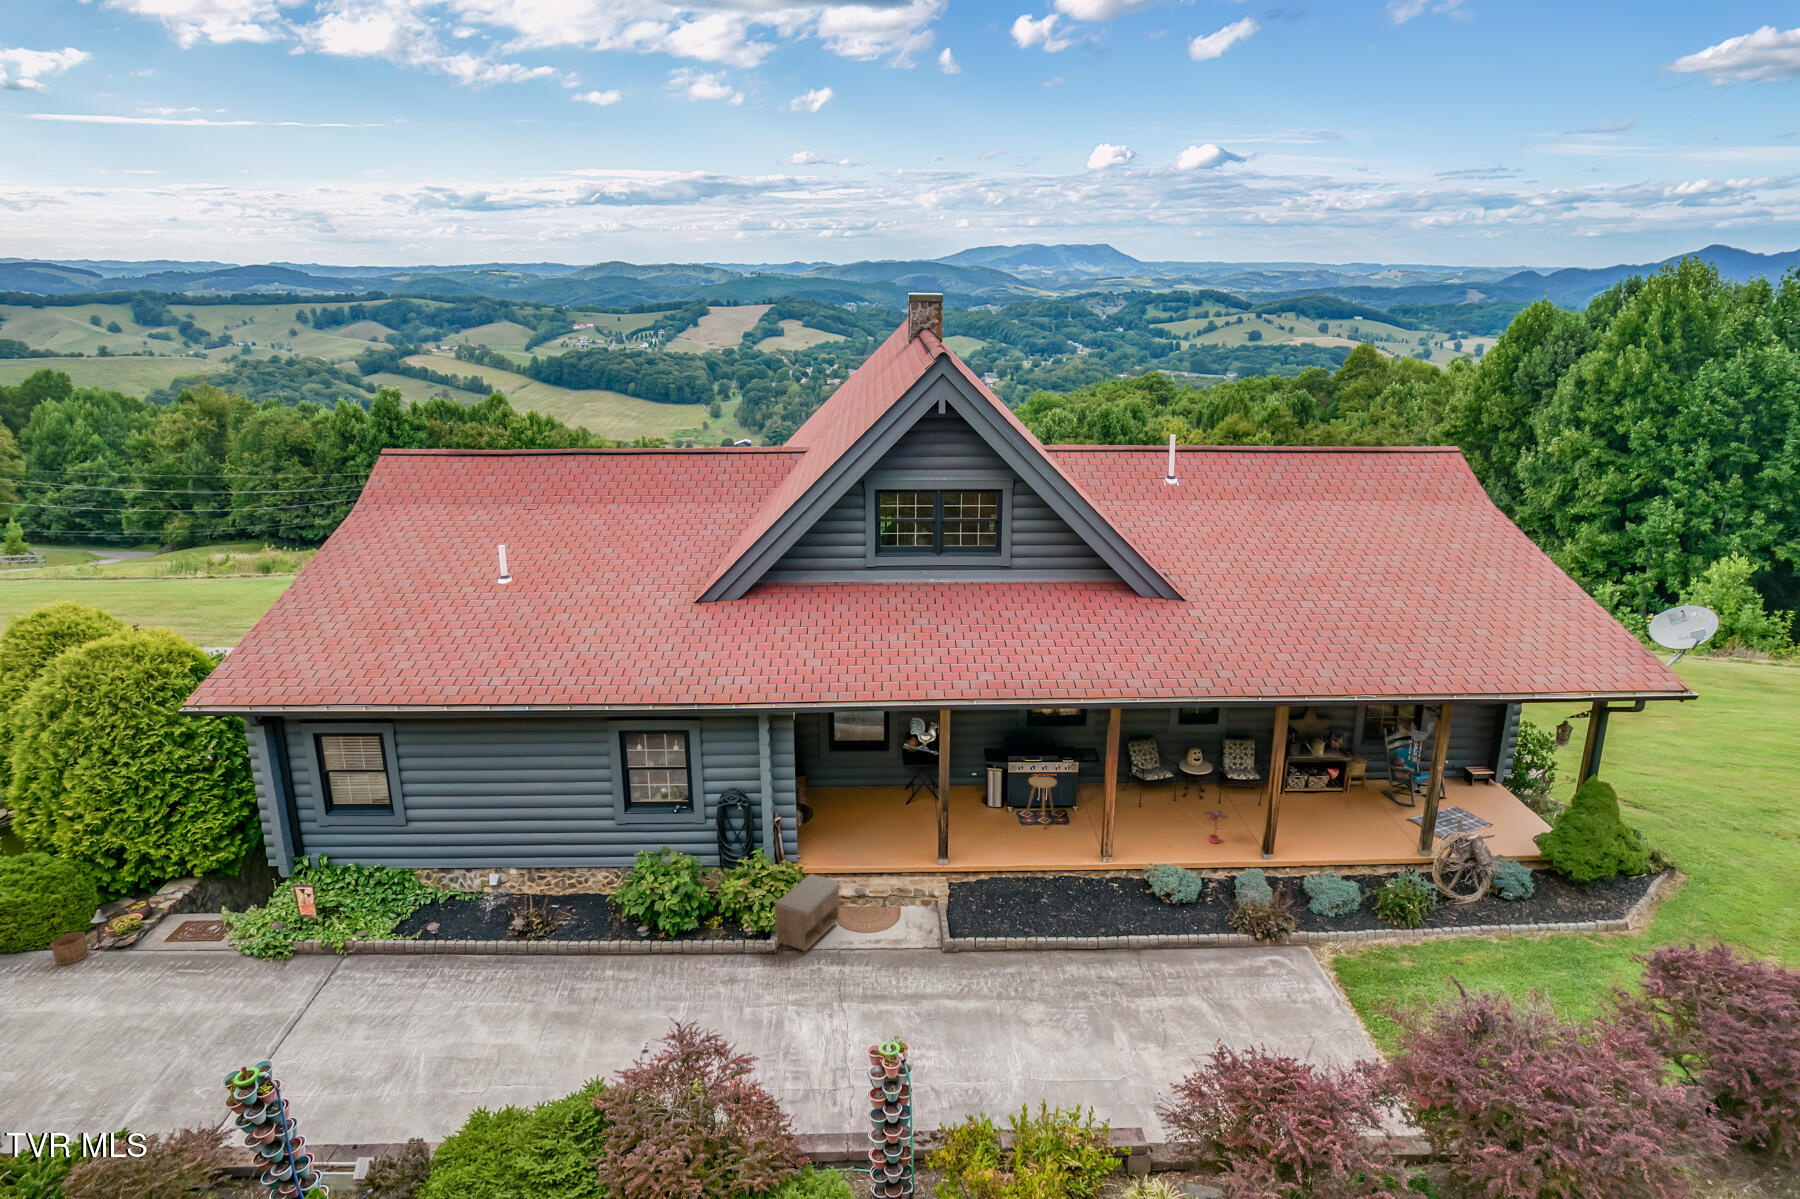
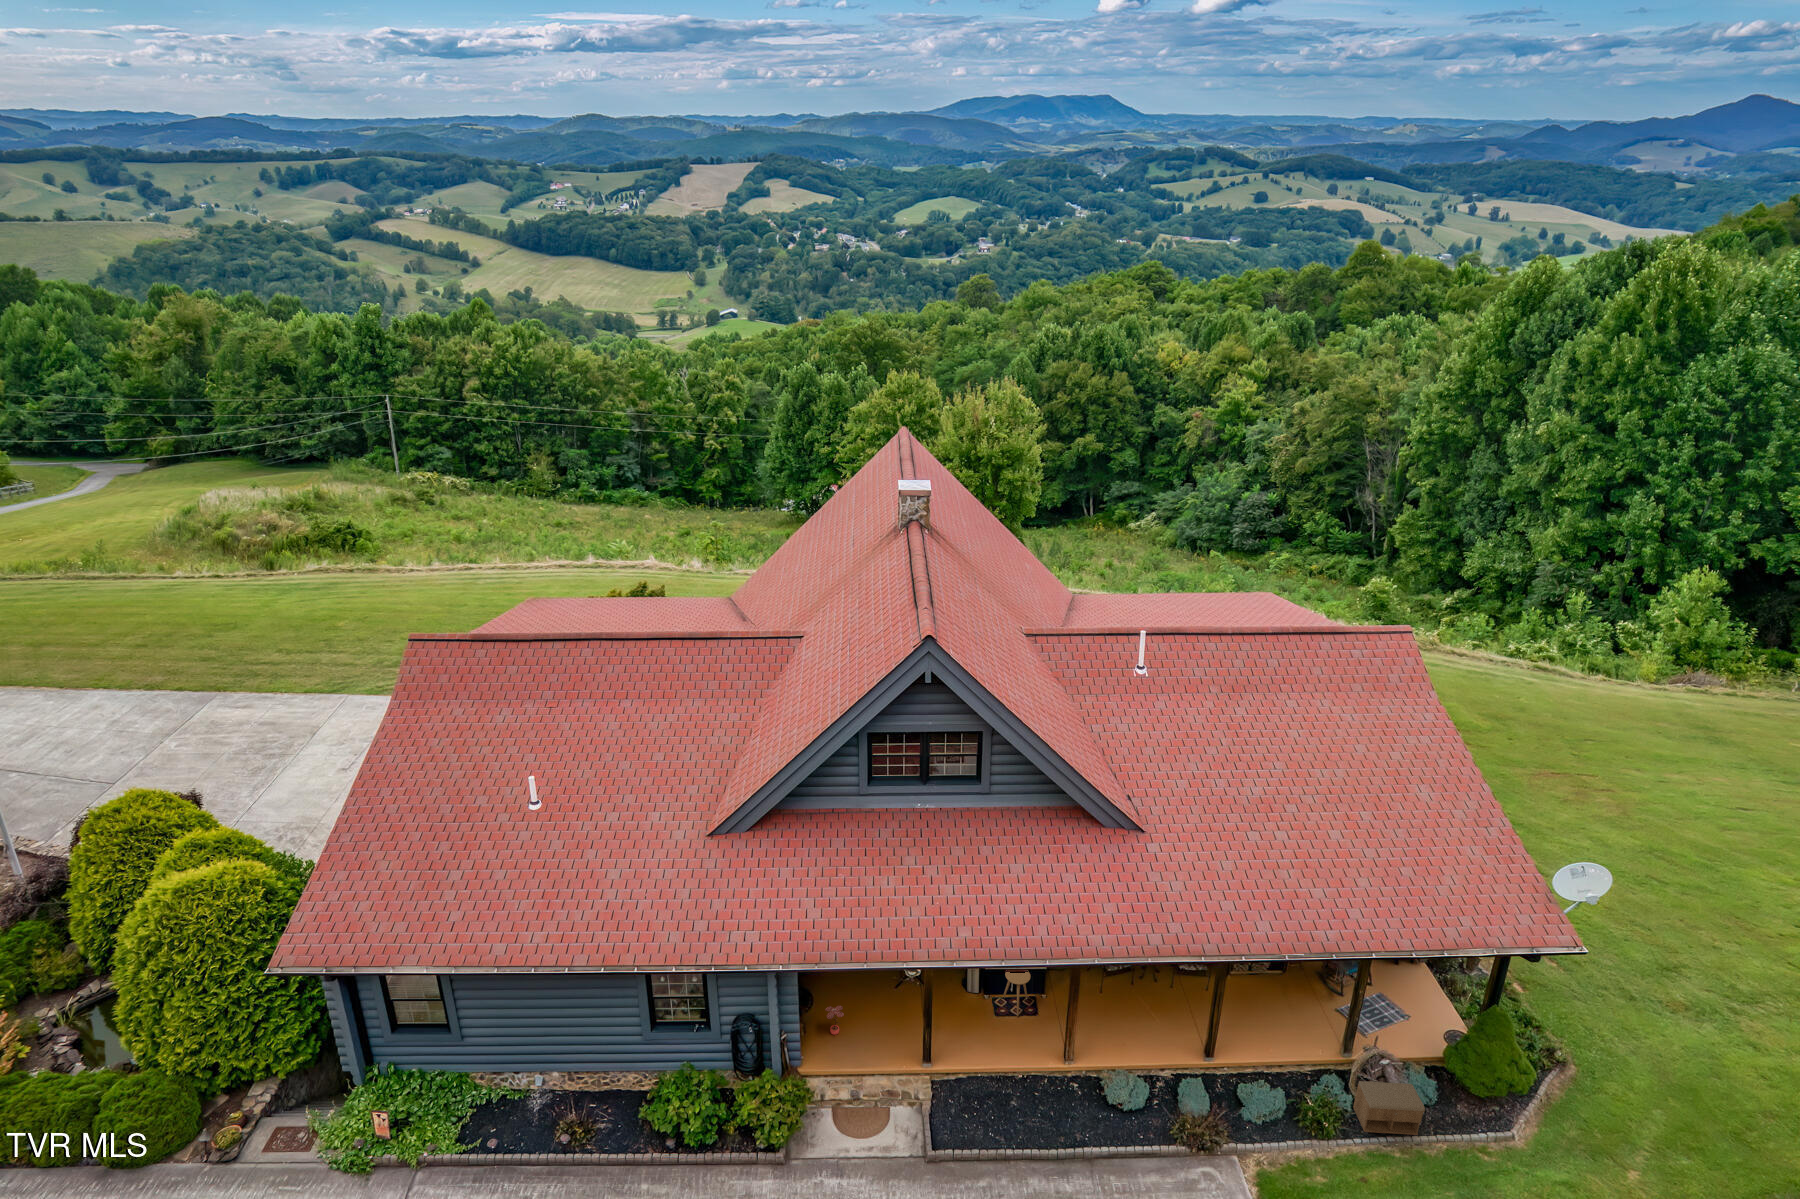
potted plant: present [1205,811,1228,843] -> present [825,1006,844,1035]
storage bench: present [775,874,840,951] -> present [1353,1081,1425,1135]
wooden bucket: present [50,932,89,965] -> none [164,1141,196,1173]

